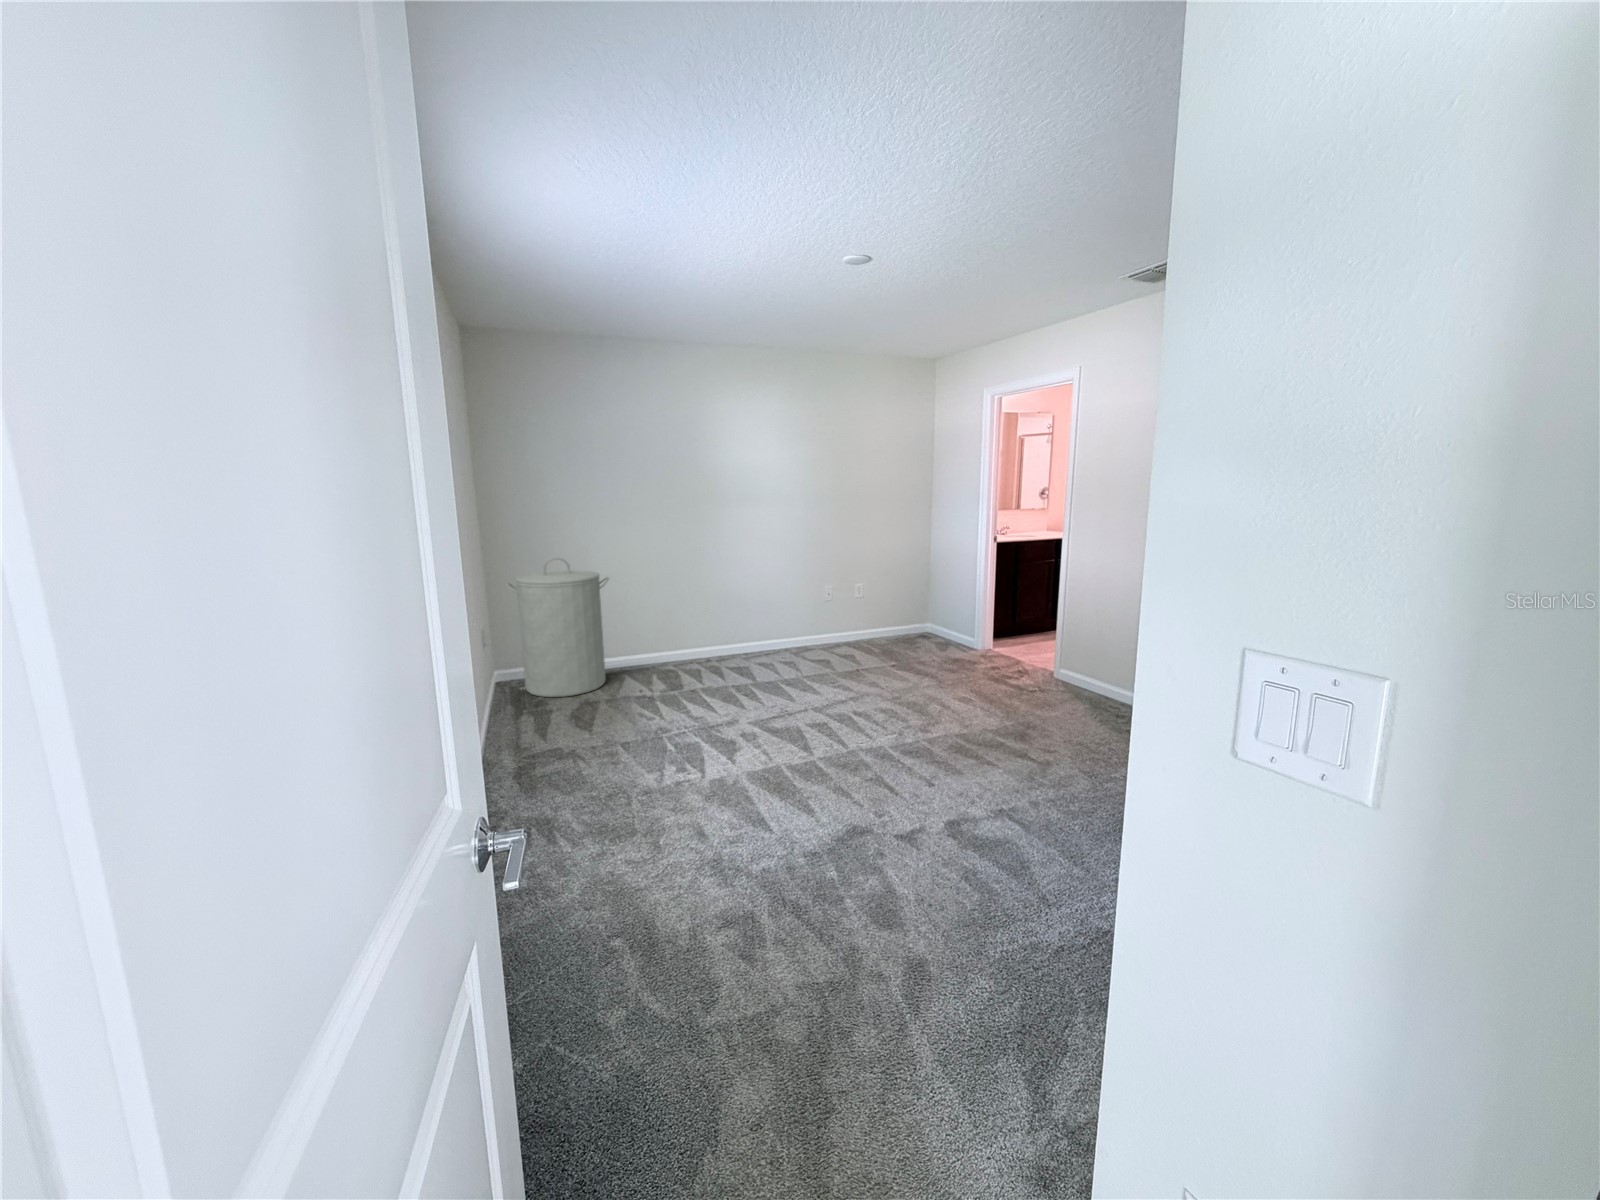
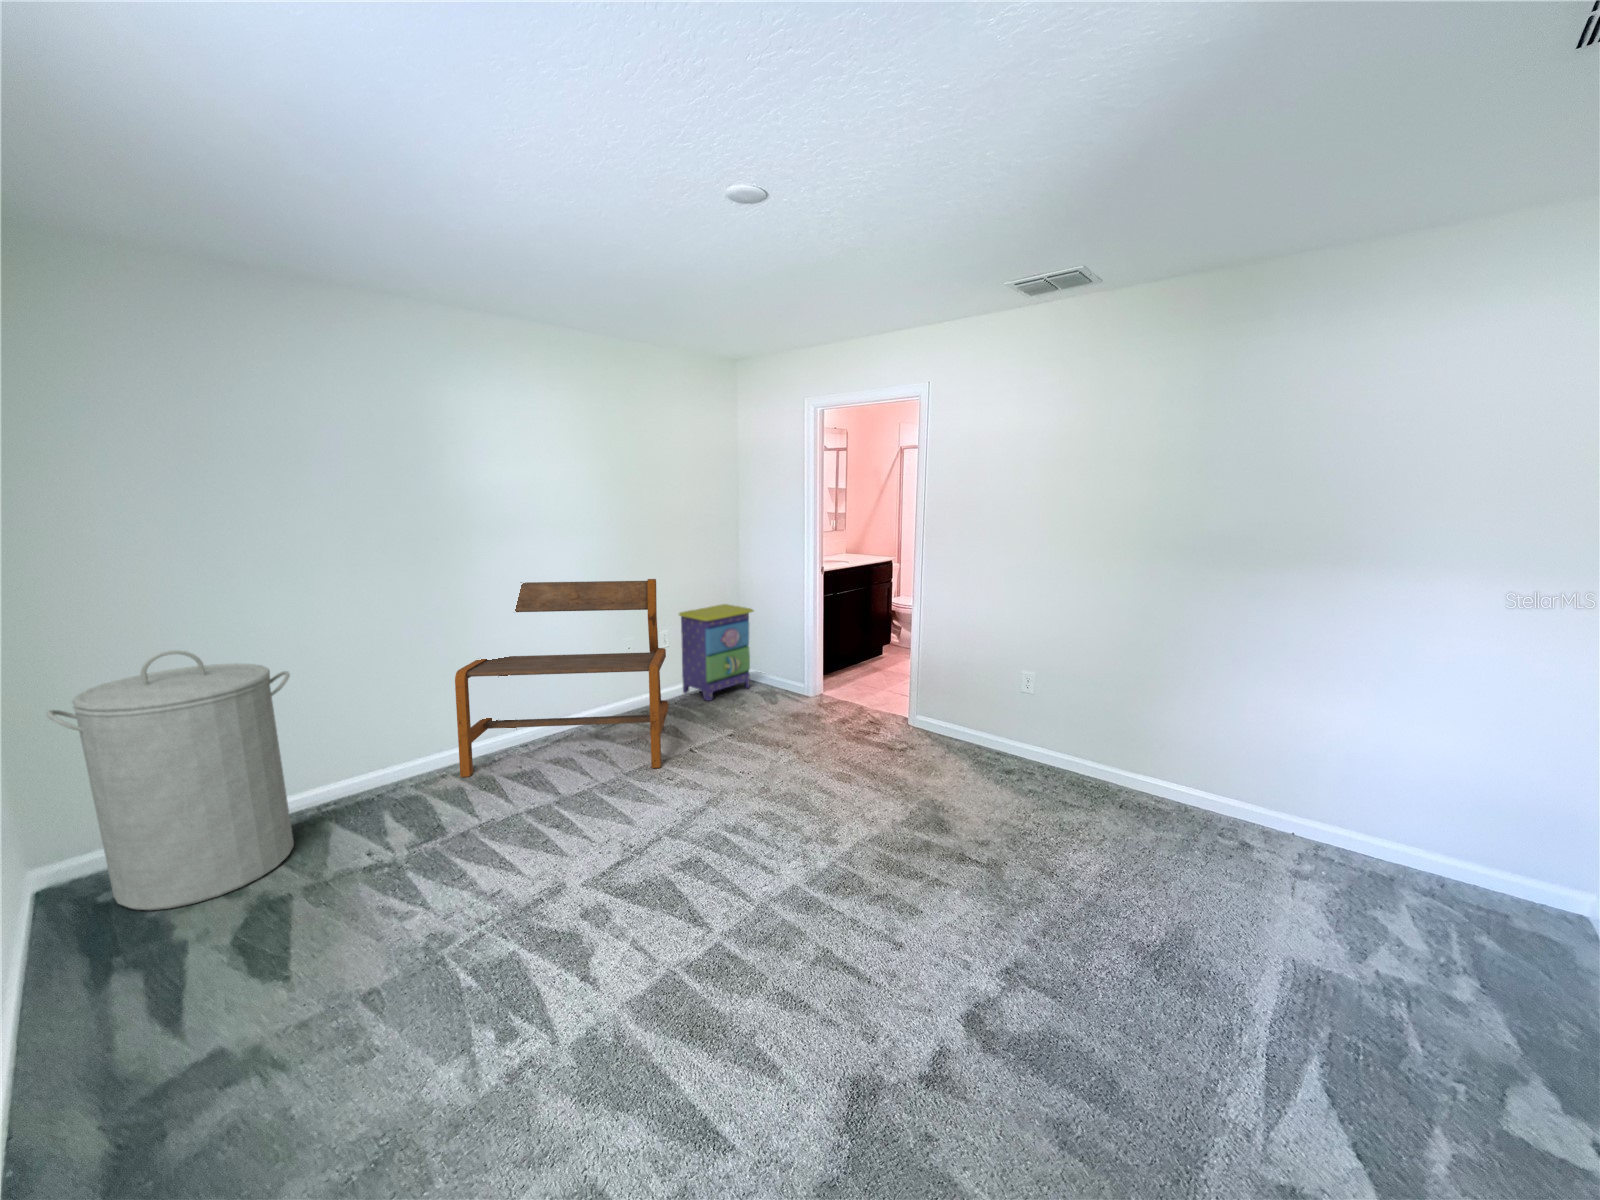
bench: none [701,535,849,676] -> present [455,579,668,777]
nightstand: none [872,567,937,644] -> present [679,604,754,701]

